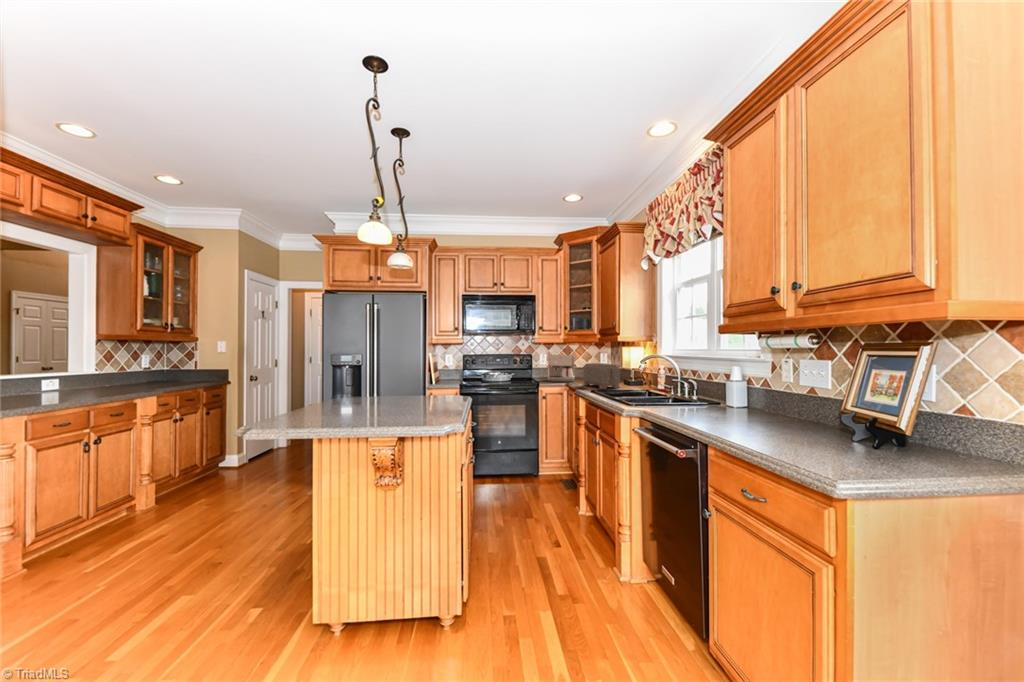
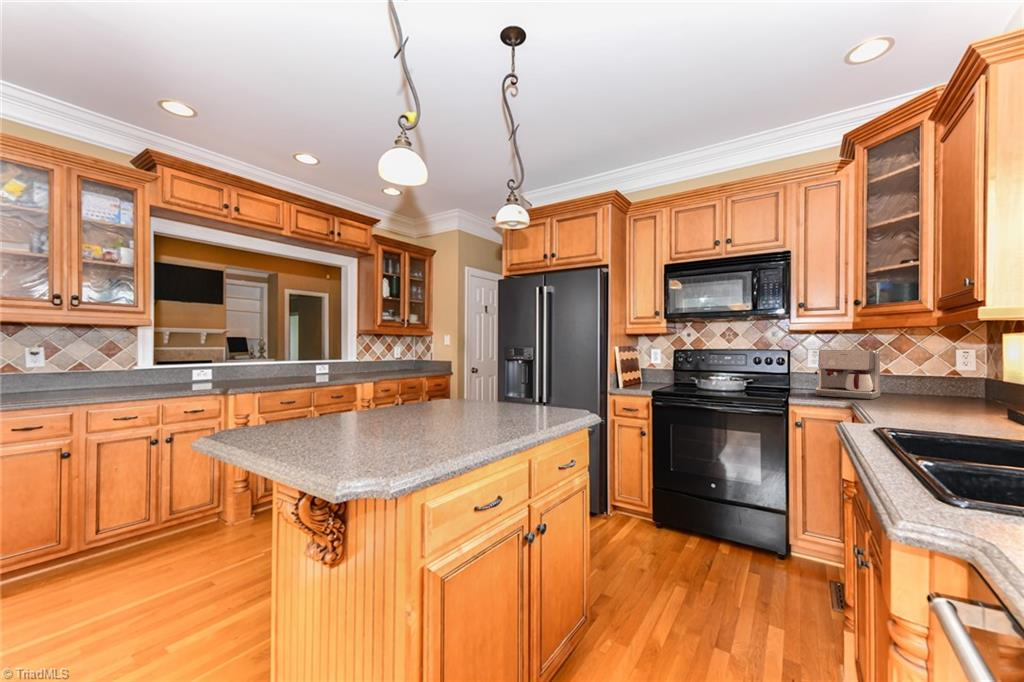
toaster: present [583,363,620,389] -> none [882,365,984,421]

